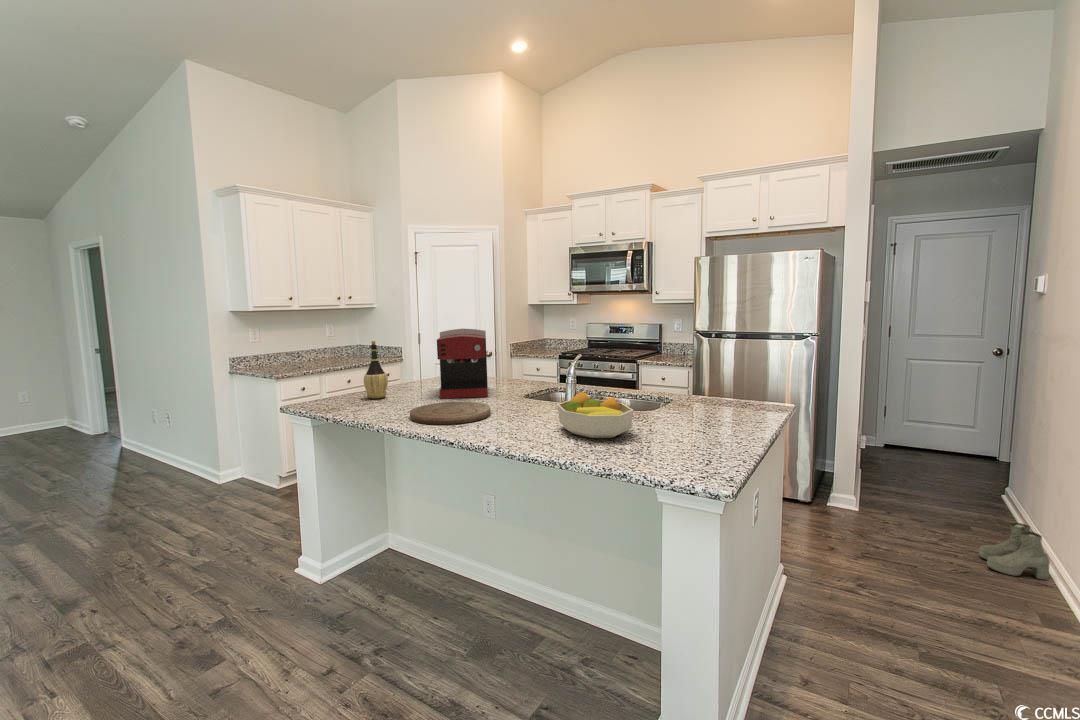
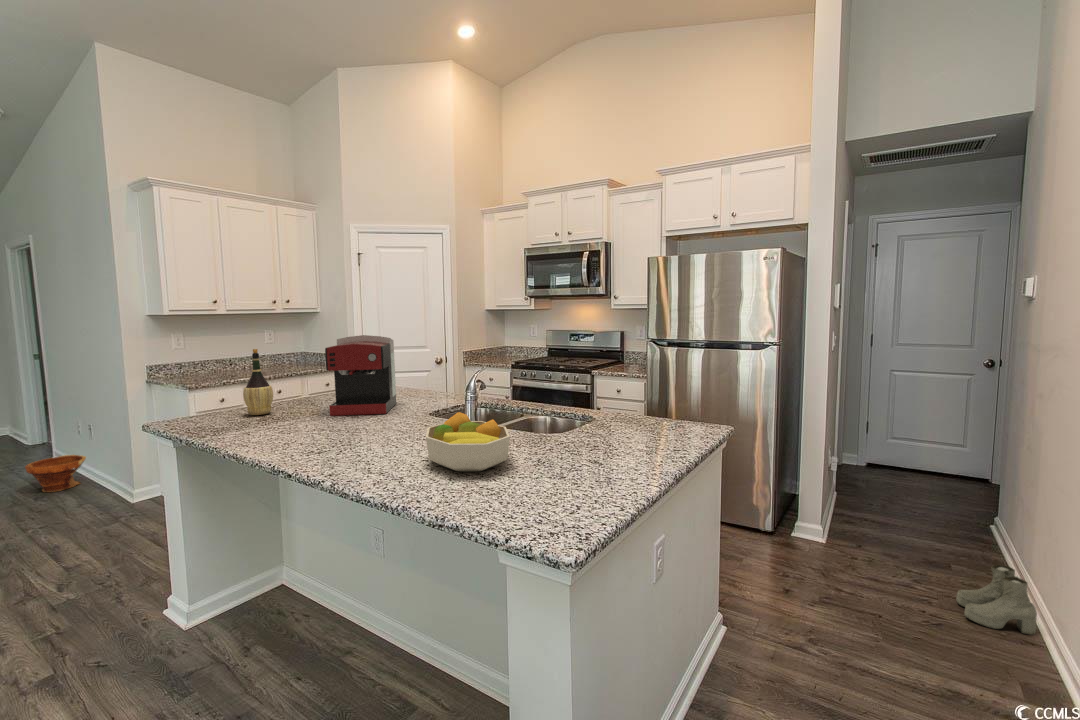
cutting board: present [410,402,491,425] -> none [267,420,369,450]
planter: none [117,441,169,475] -> present [25,455,86,492]

